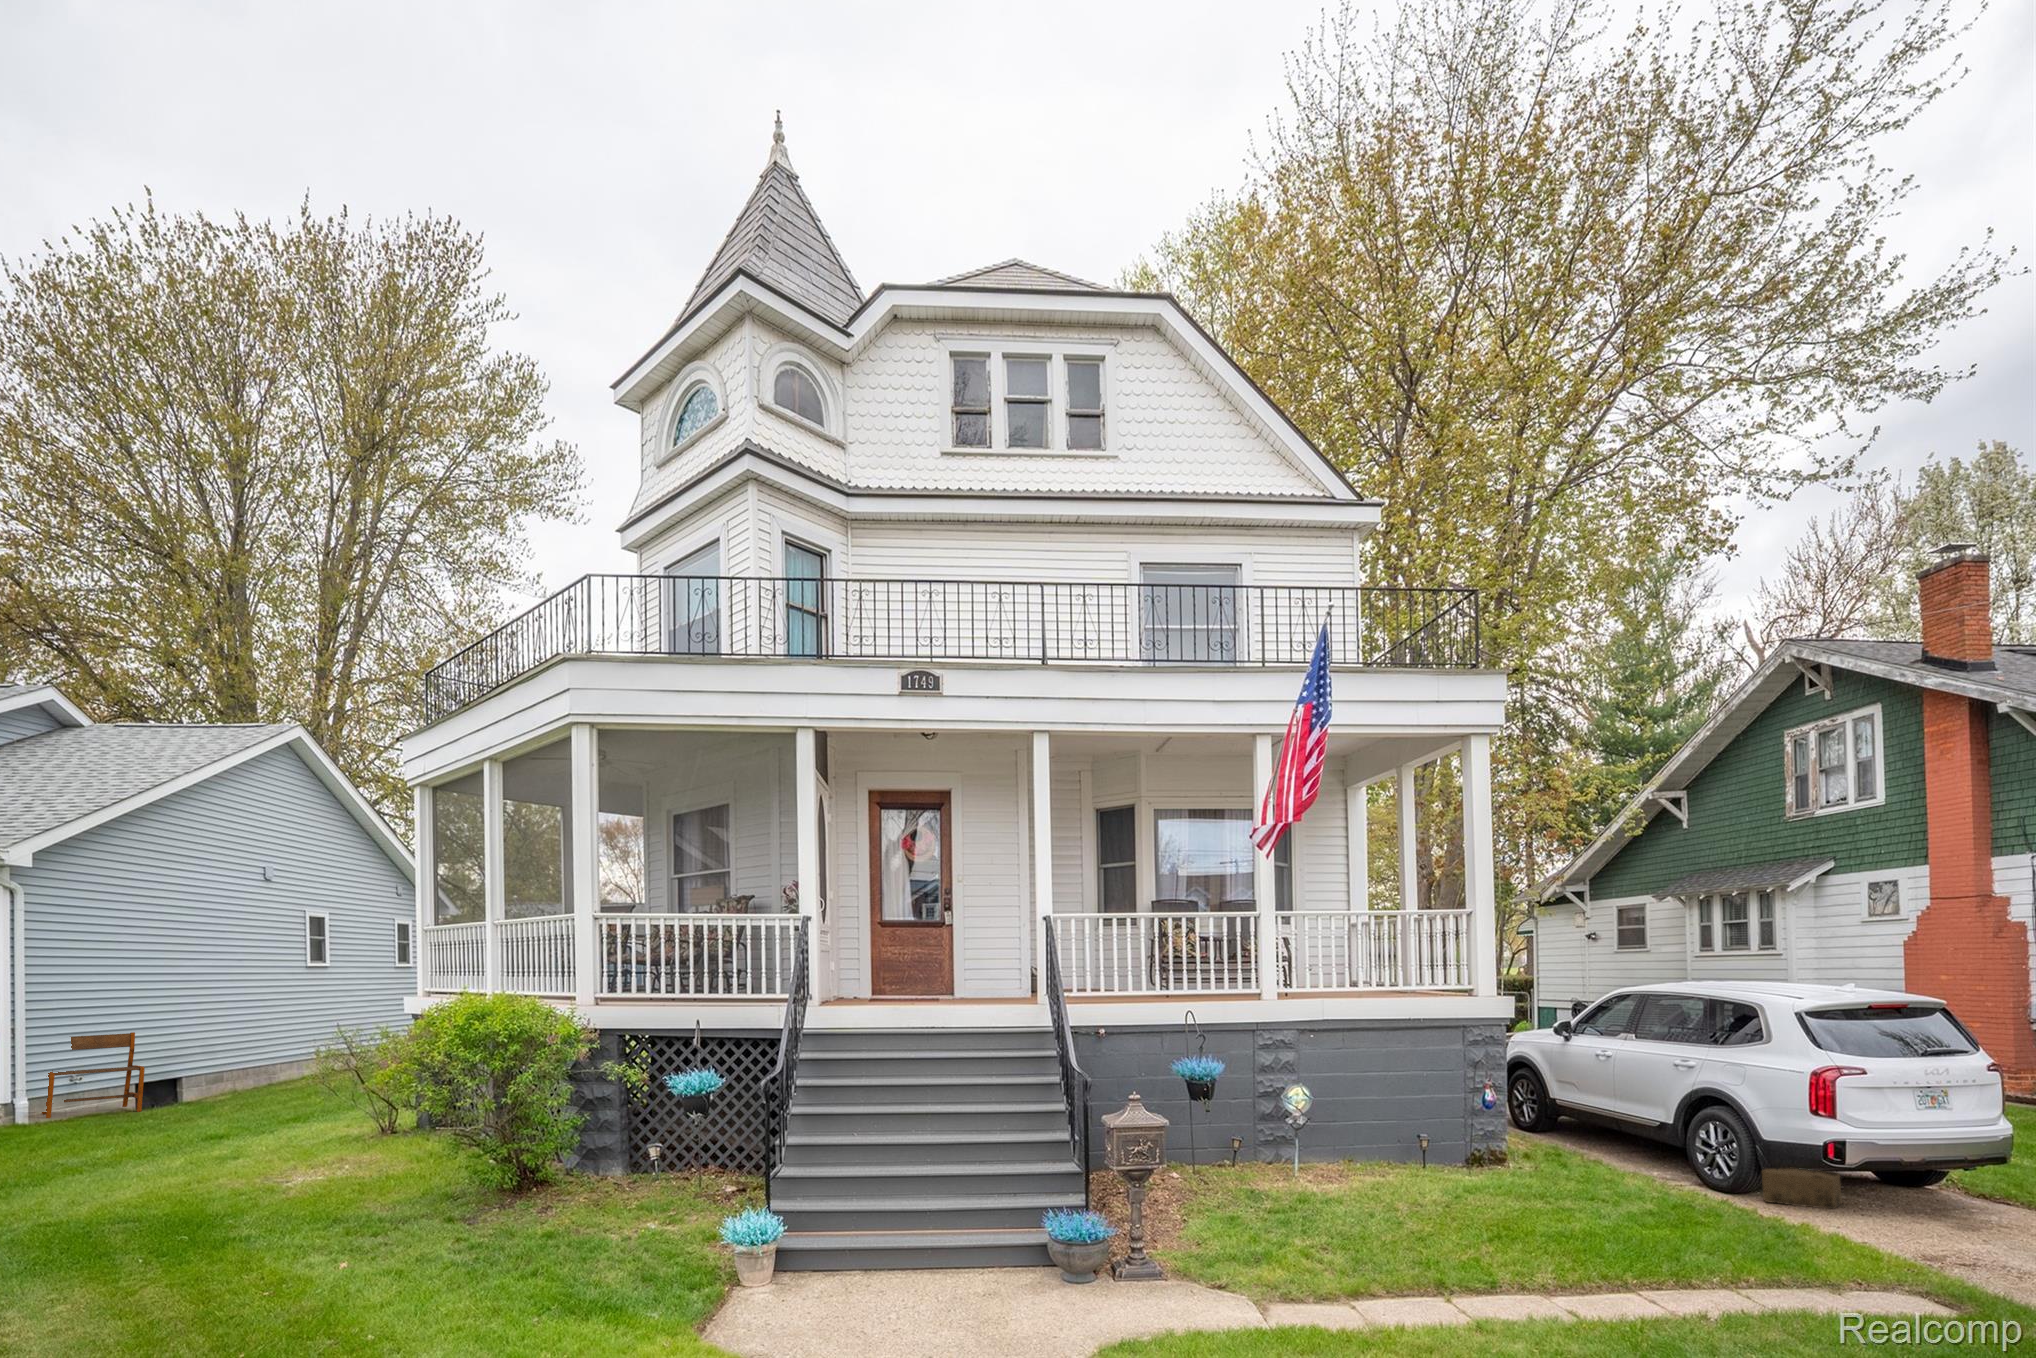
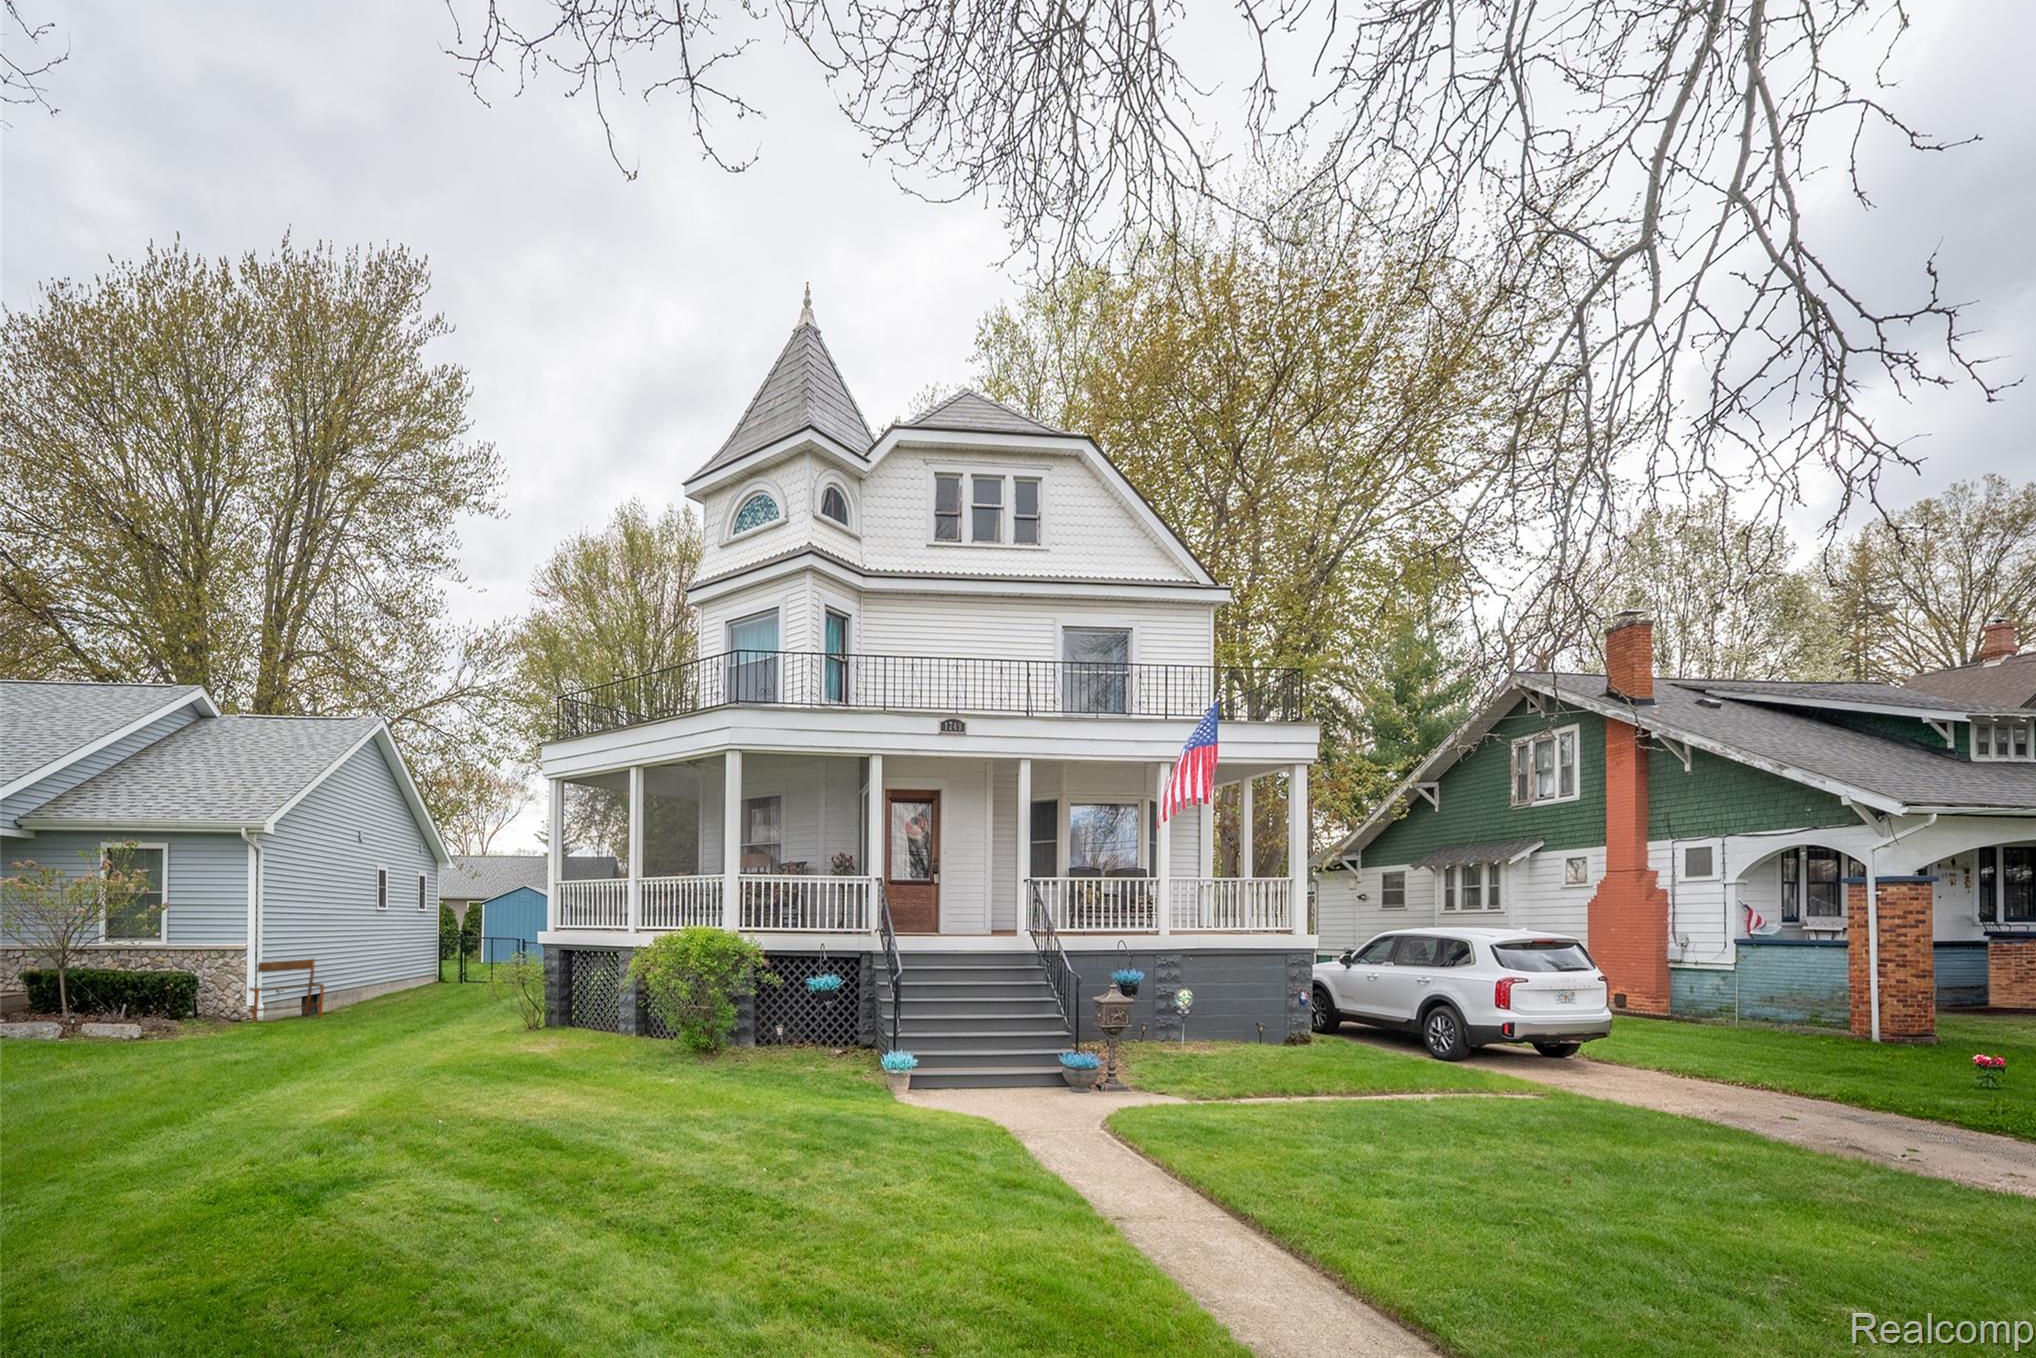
cardboard box: present [1762,1169,1842,1209] -> none [1466,1042,1515,1071]

